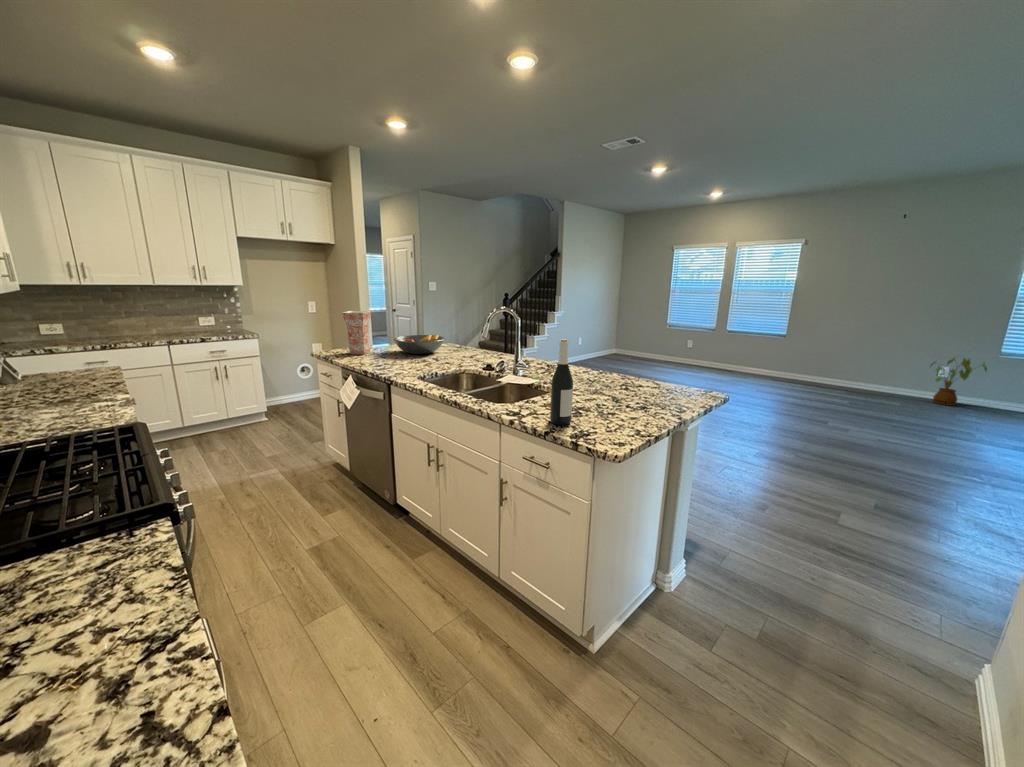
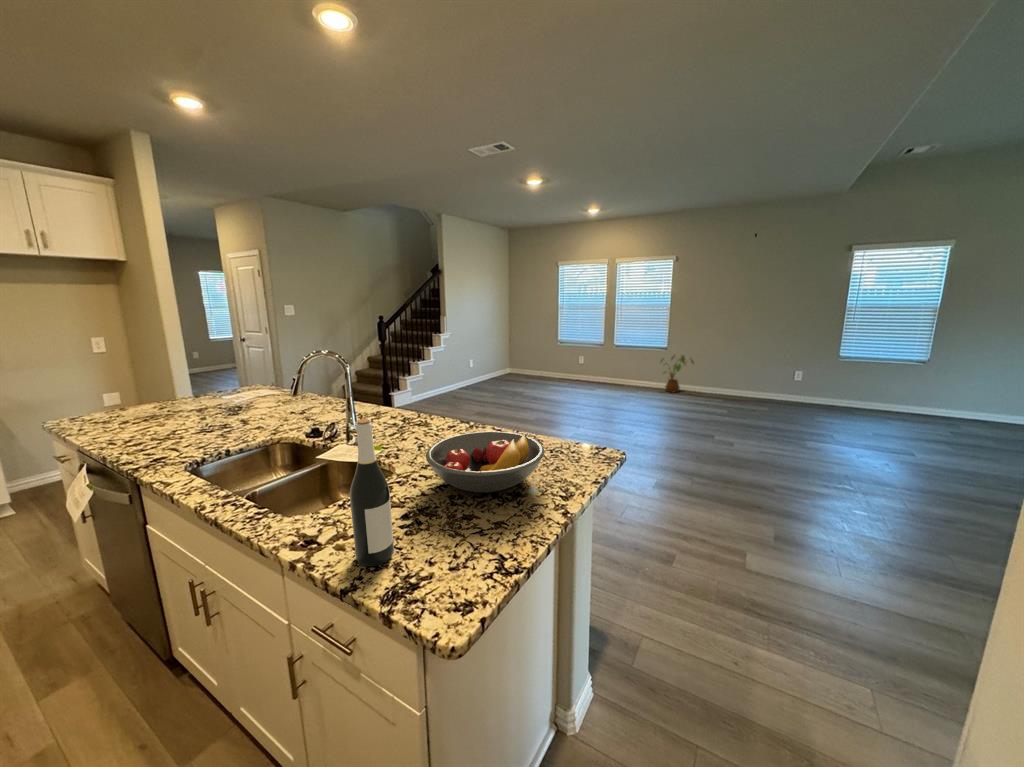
vase: present [342,311,372,355] -> none [78,356,143,422]
fruit bowl: present [394,334,445,354] -> present [426,431,545,492]
house plant: present [930,358,987,406] -> present [661,355,694,392]

